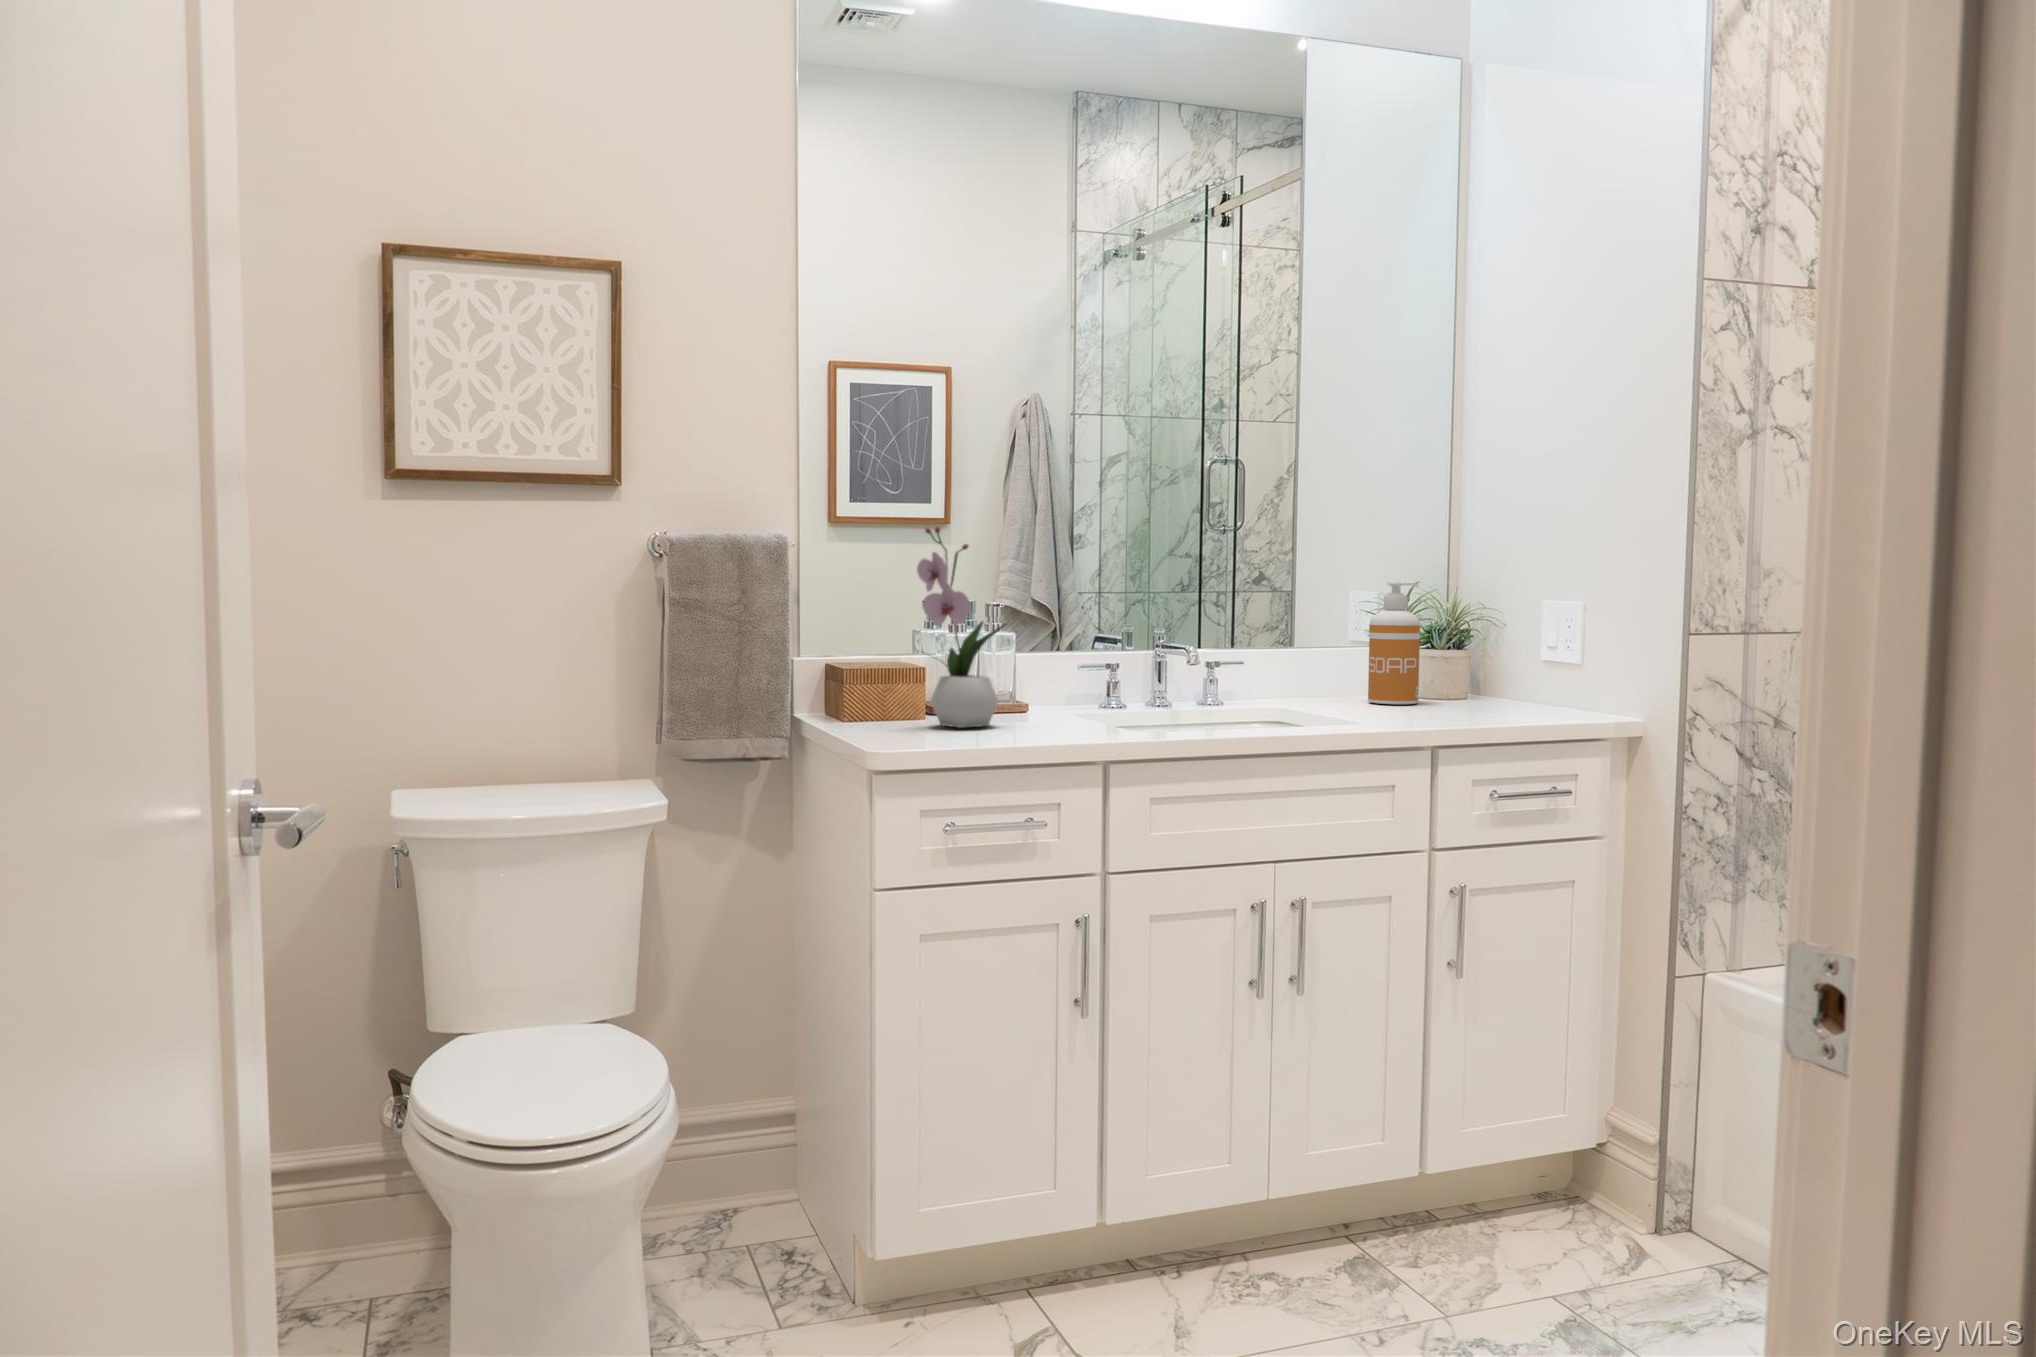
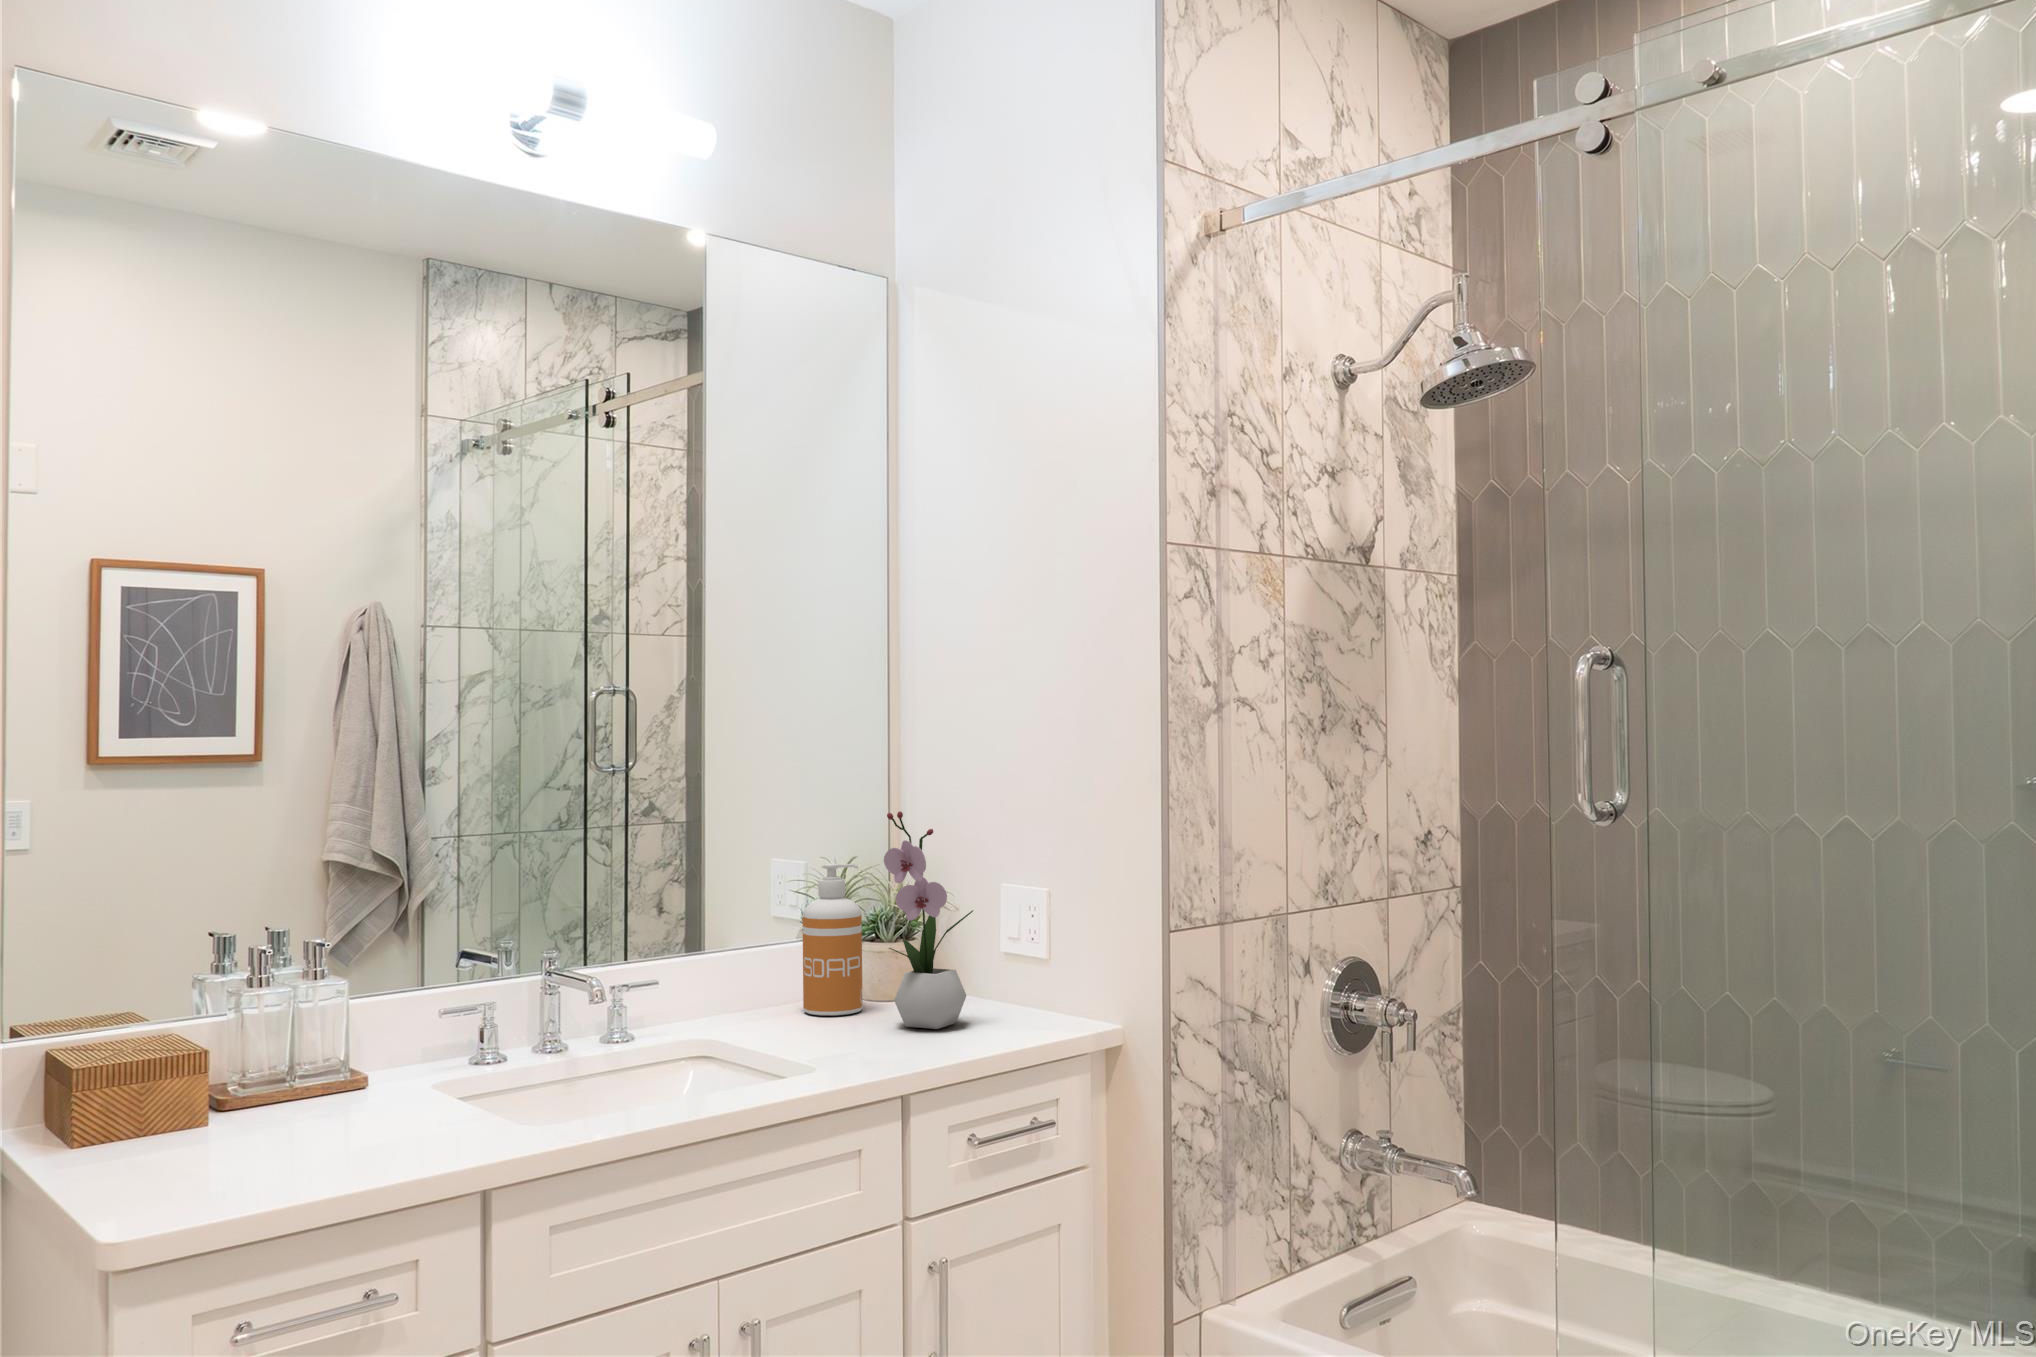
flower arrangement: present [917,527,1006,728] -> present [884,811,973,1029]

